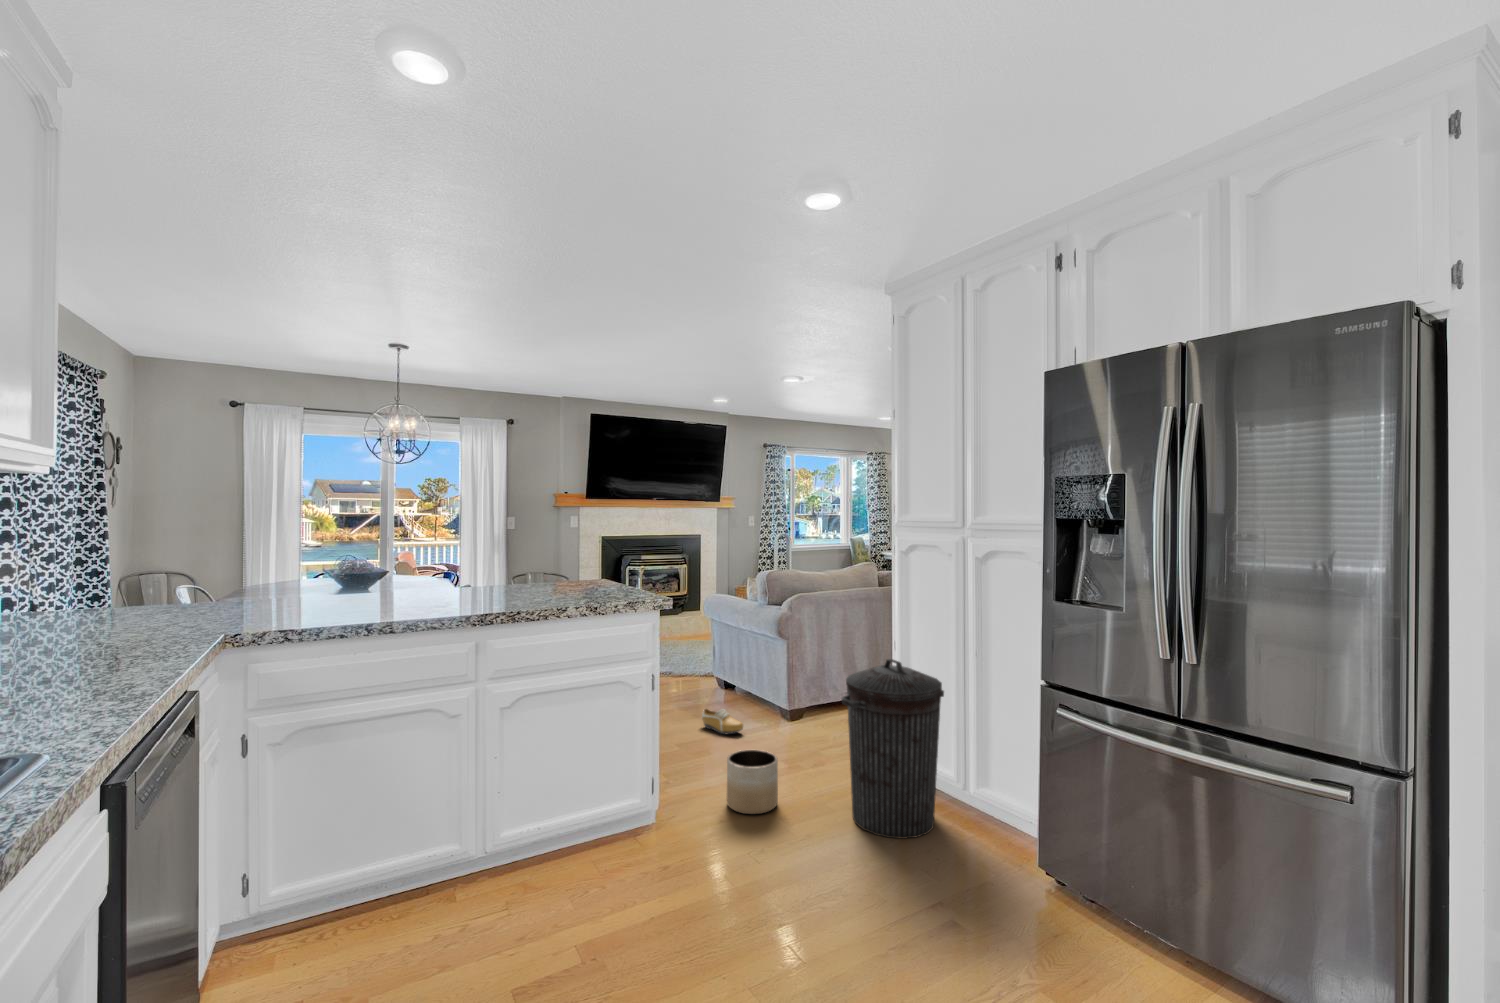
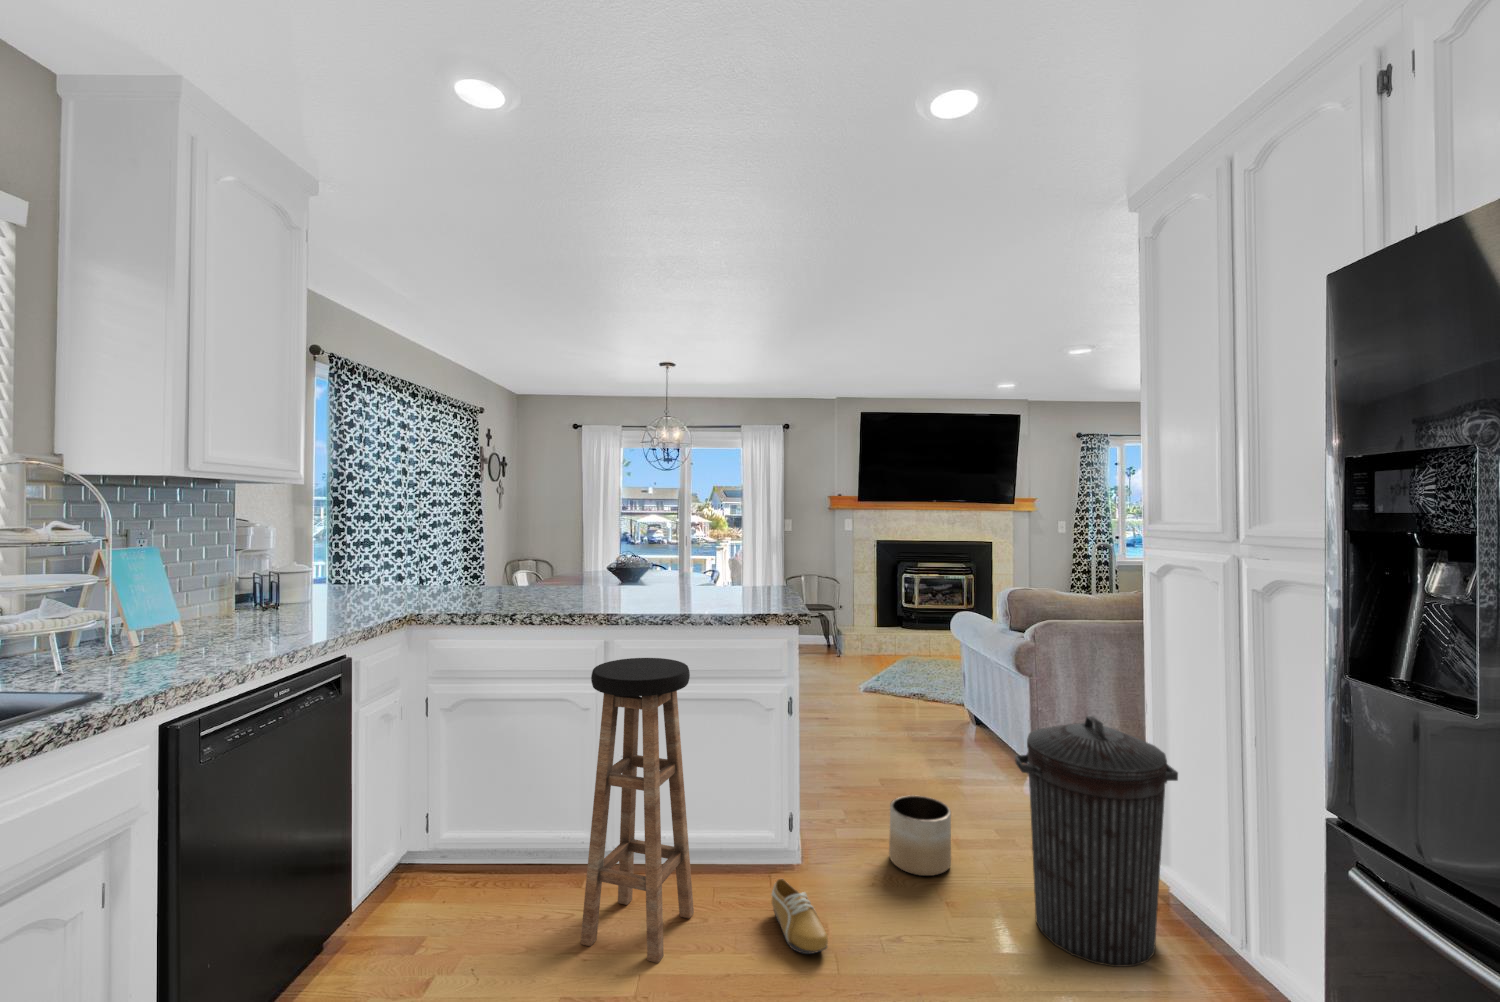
bar stool: none [497,652,598,950] -> present [580,658,694,963]
shoe: present [702,709,743,734] -> present [772,879,828,954]

